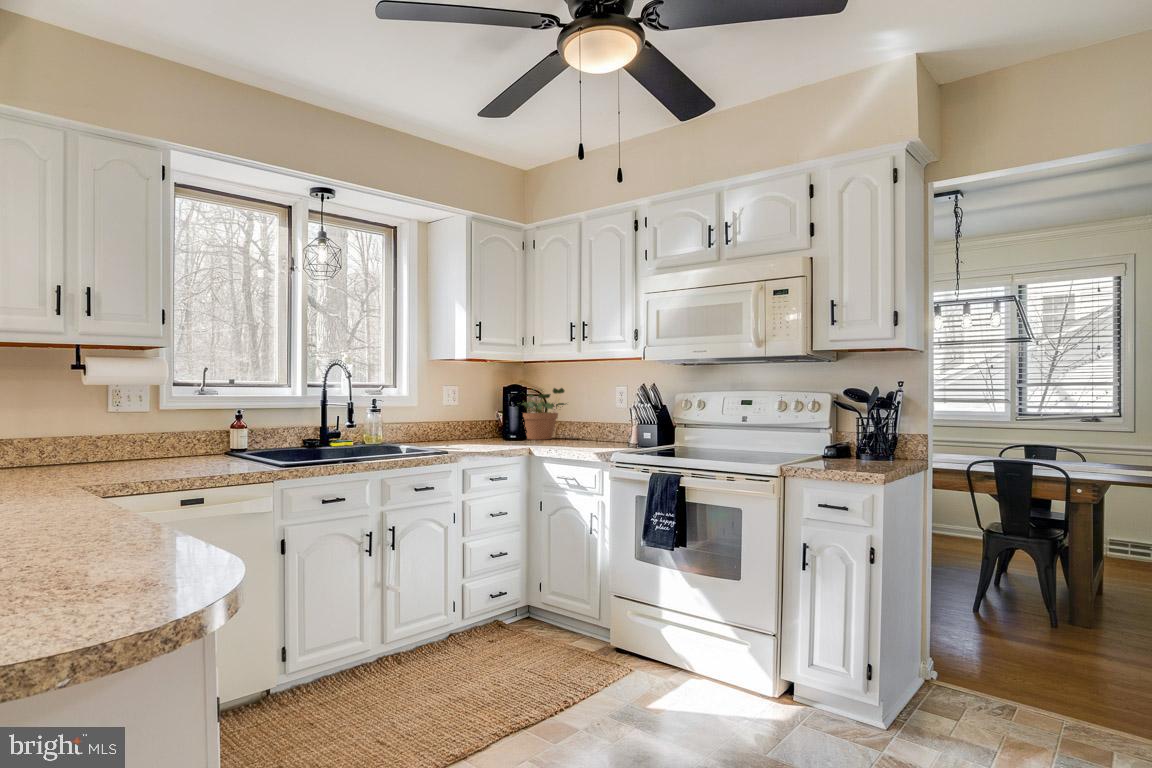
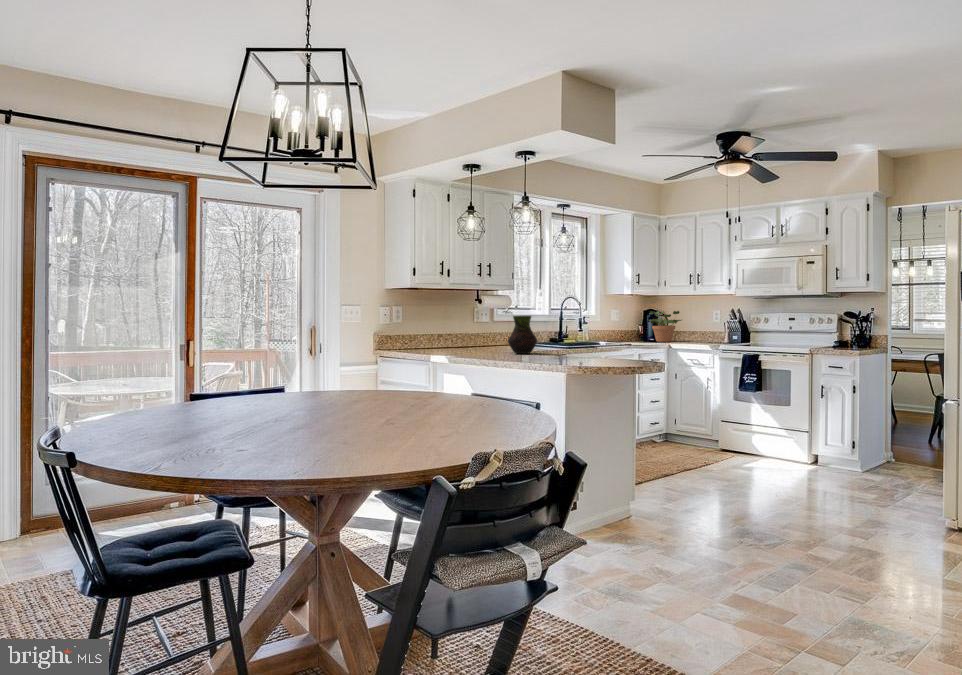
vase: none [55,385,146,481] -> present [508,316,537,354]

